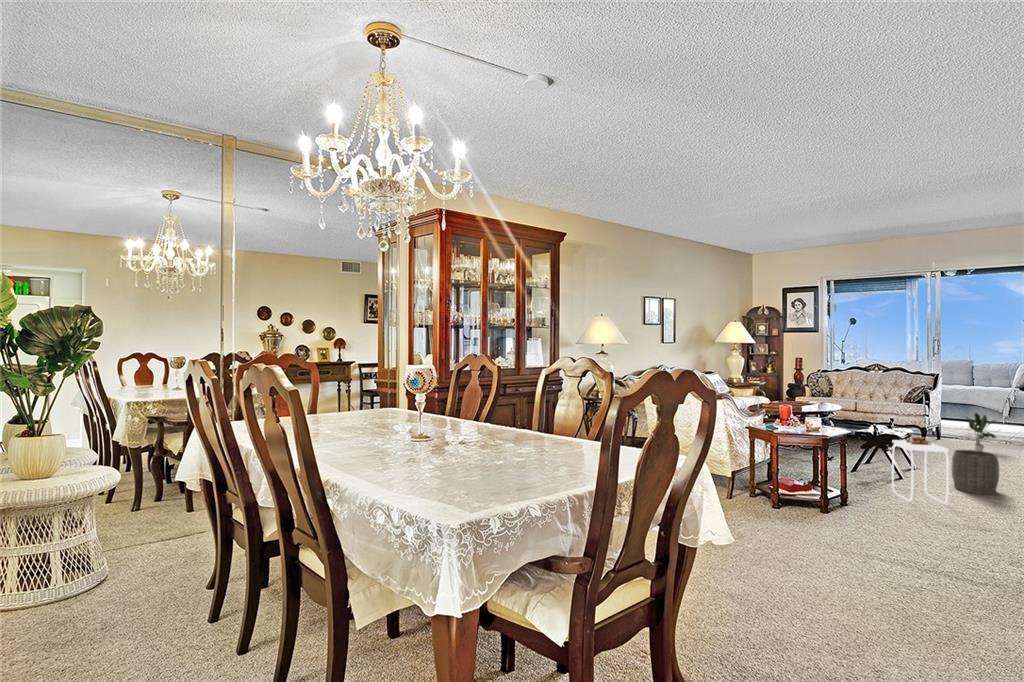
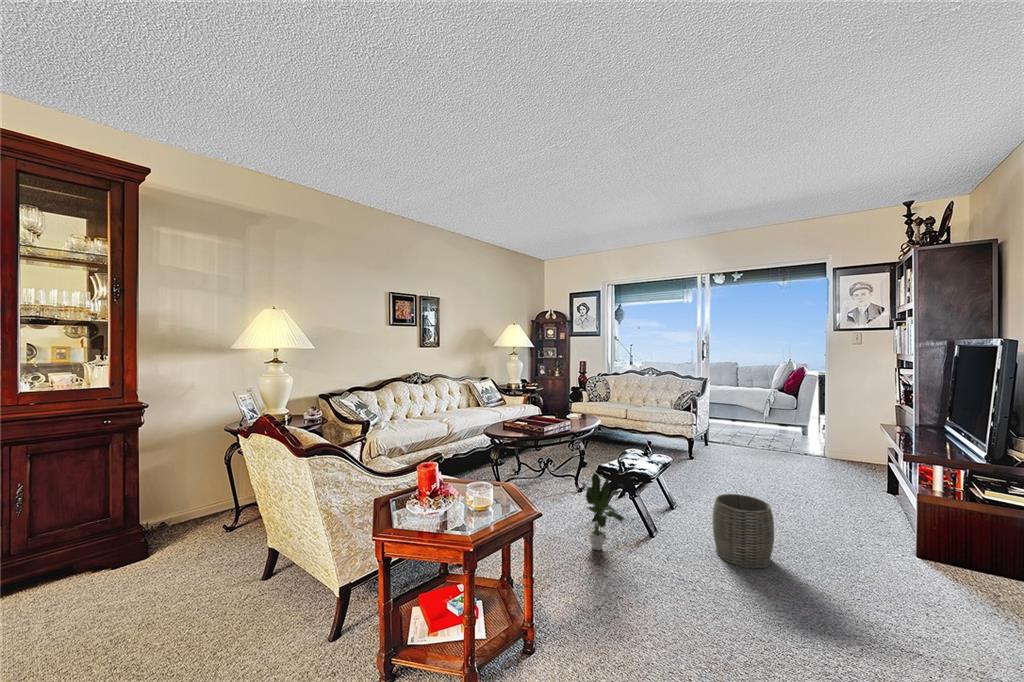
potted plant: present [966,413,996,451] -> present [582,473,625,550]
side table: present [892,436,949,503] -> none [628,492,704,613]

